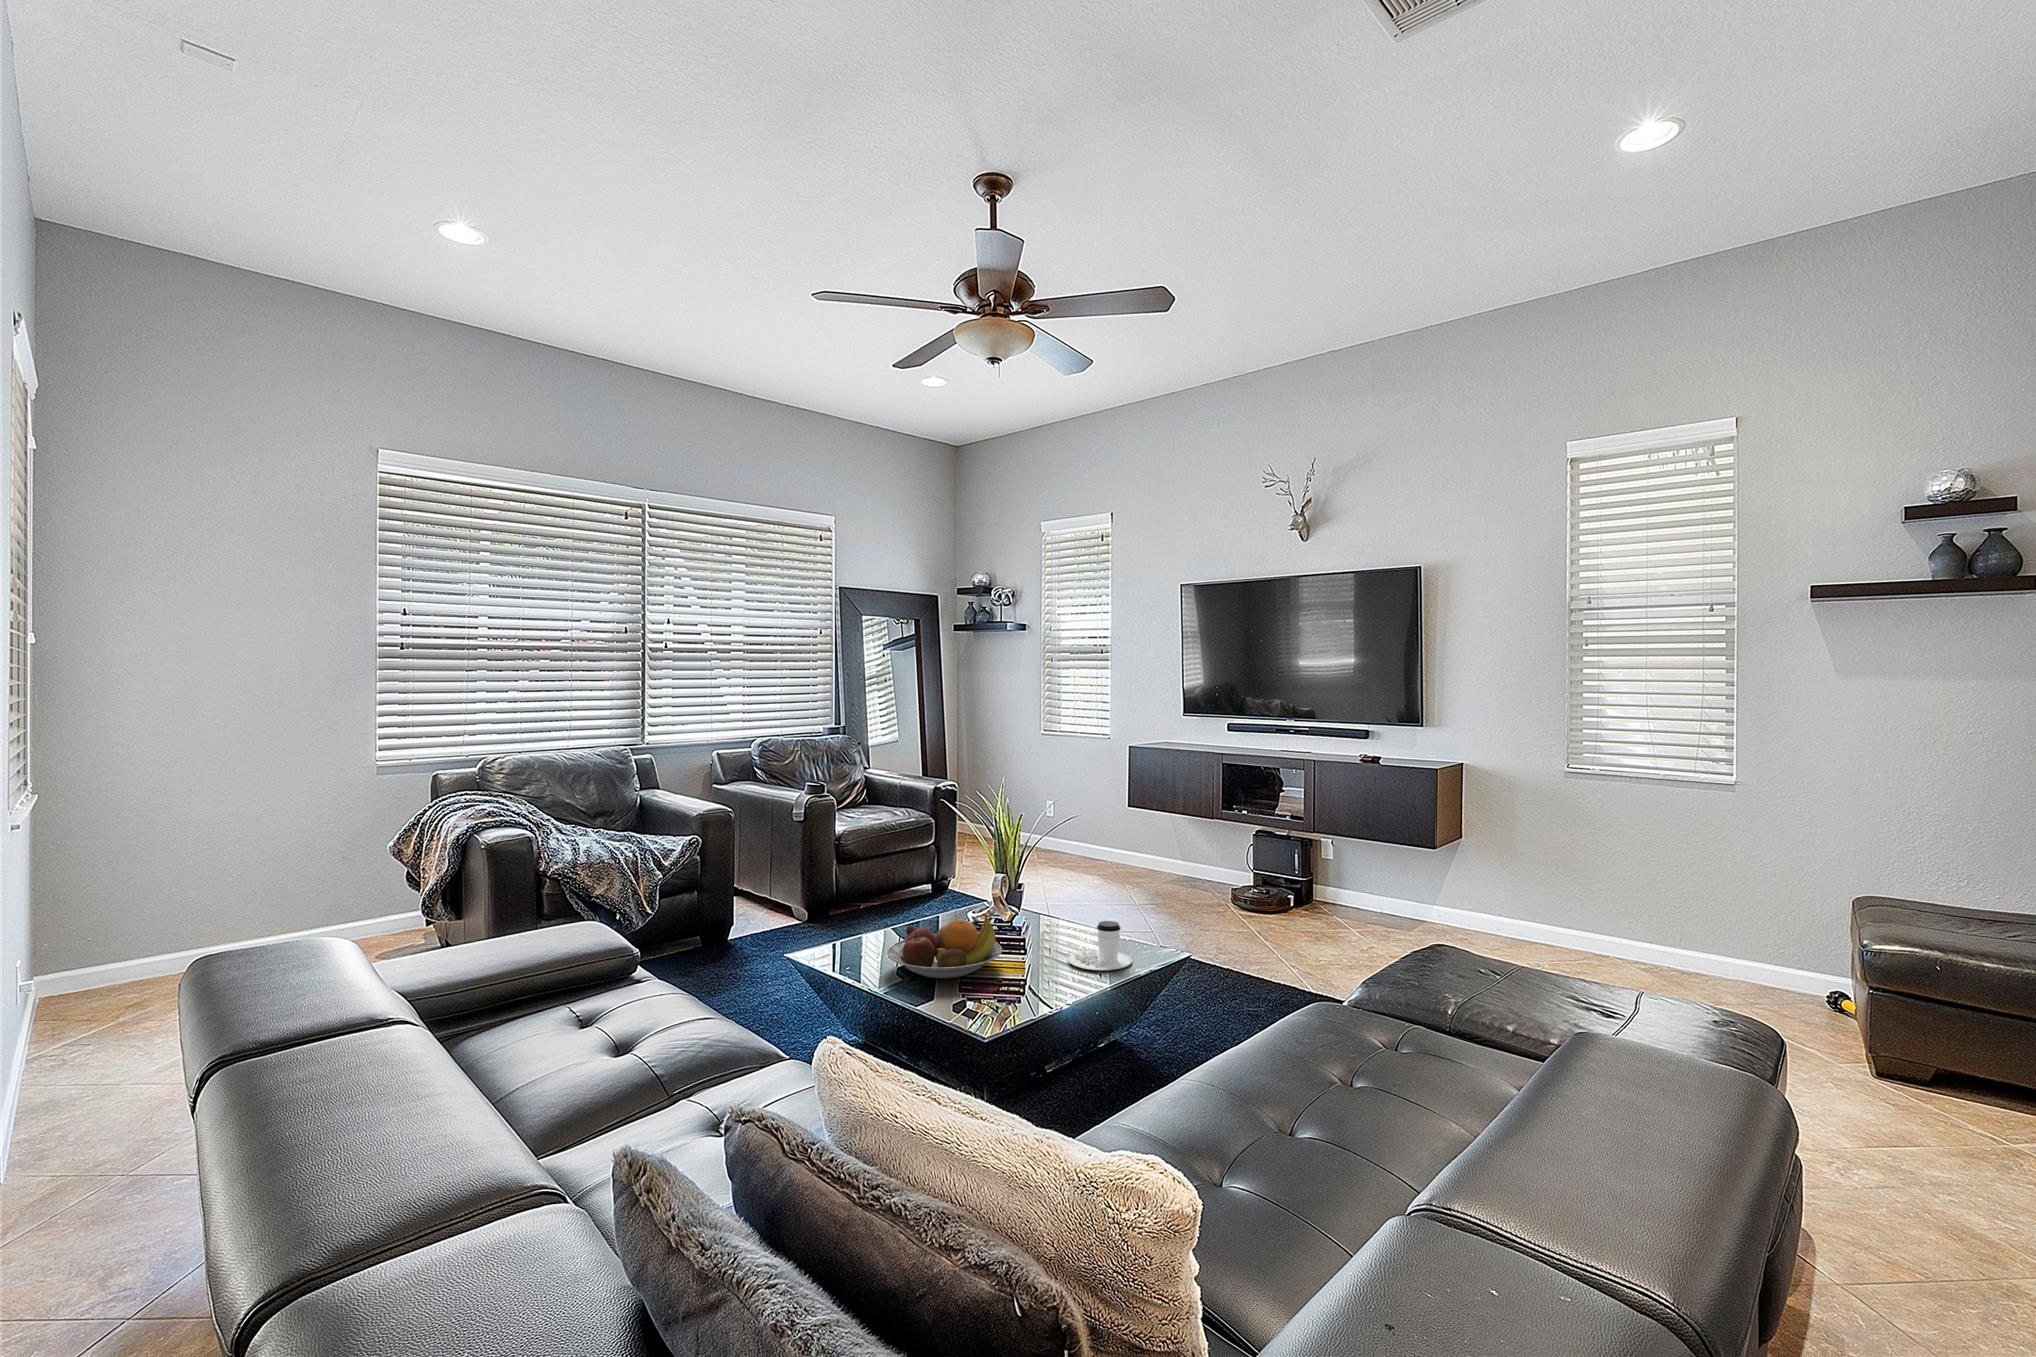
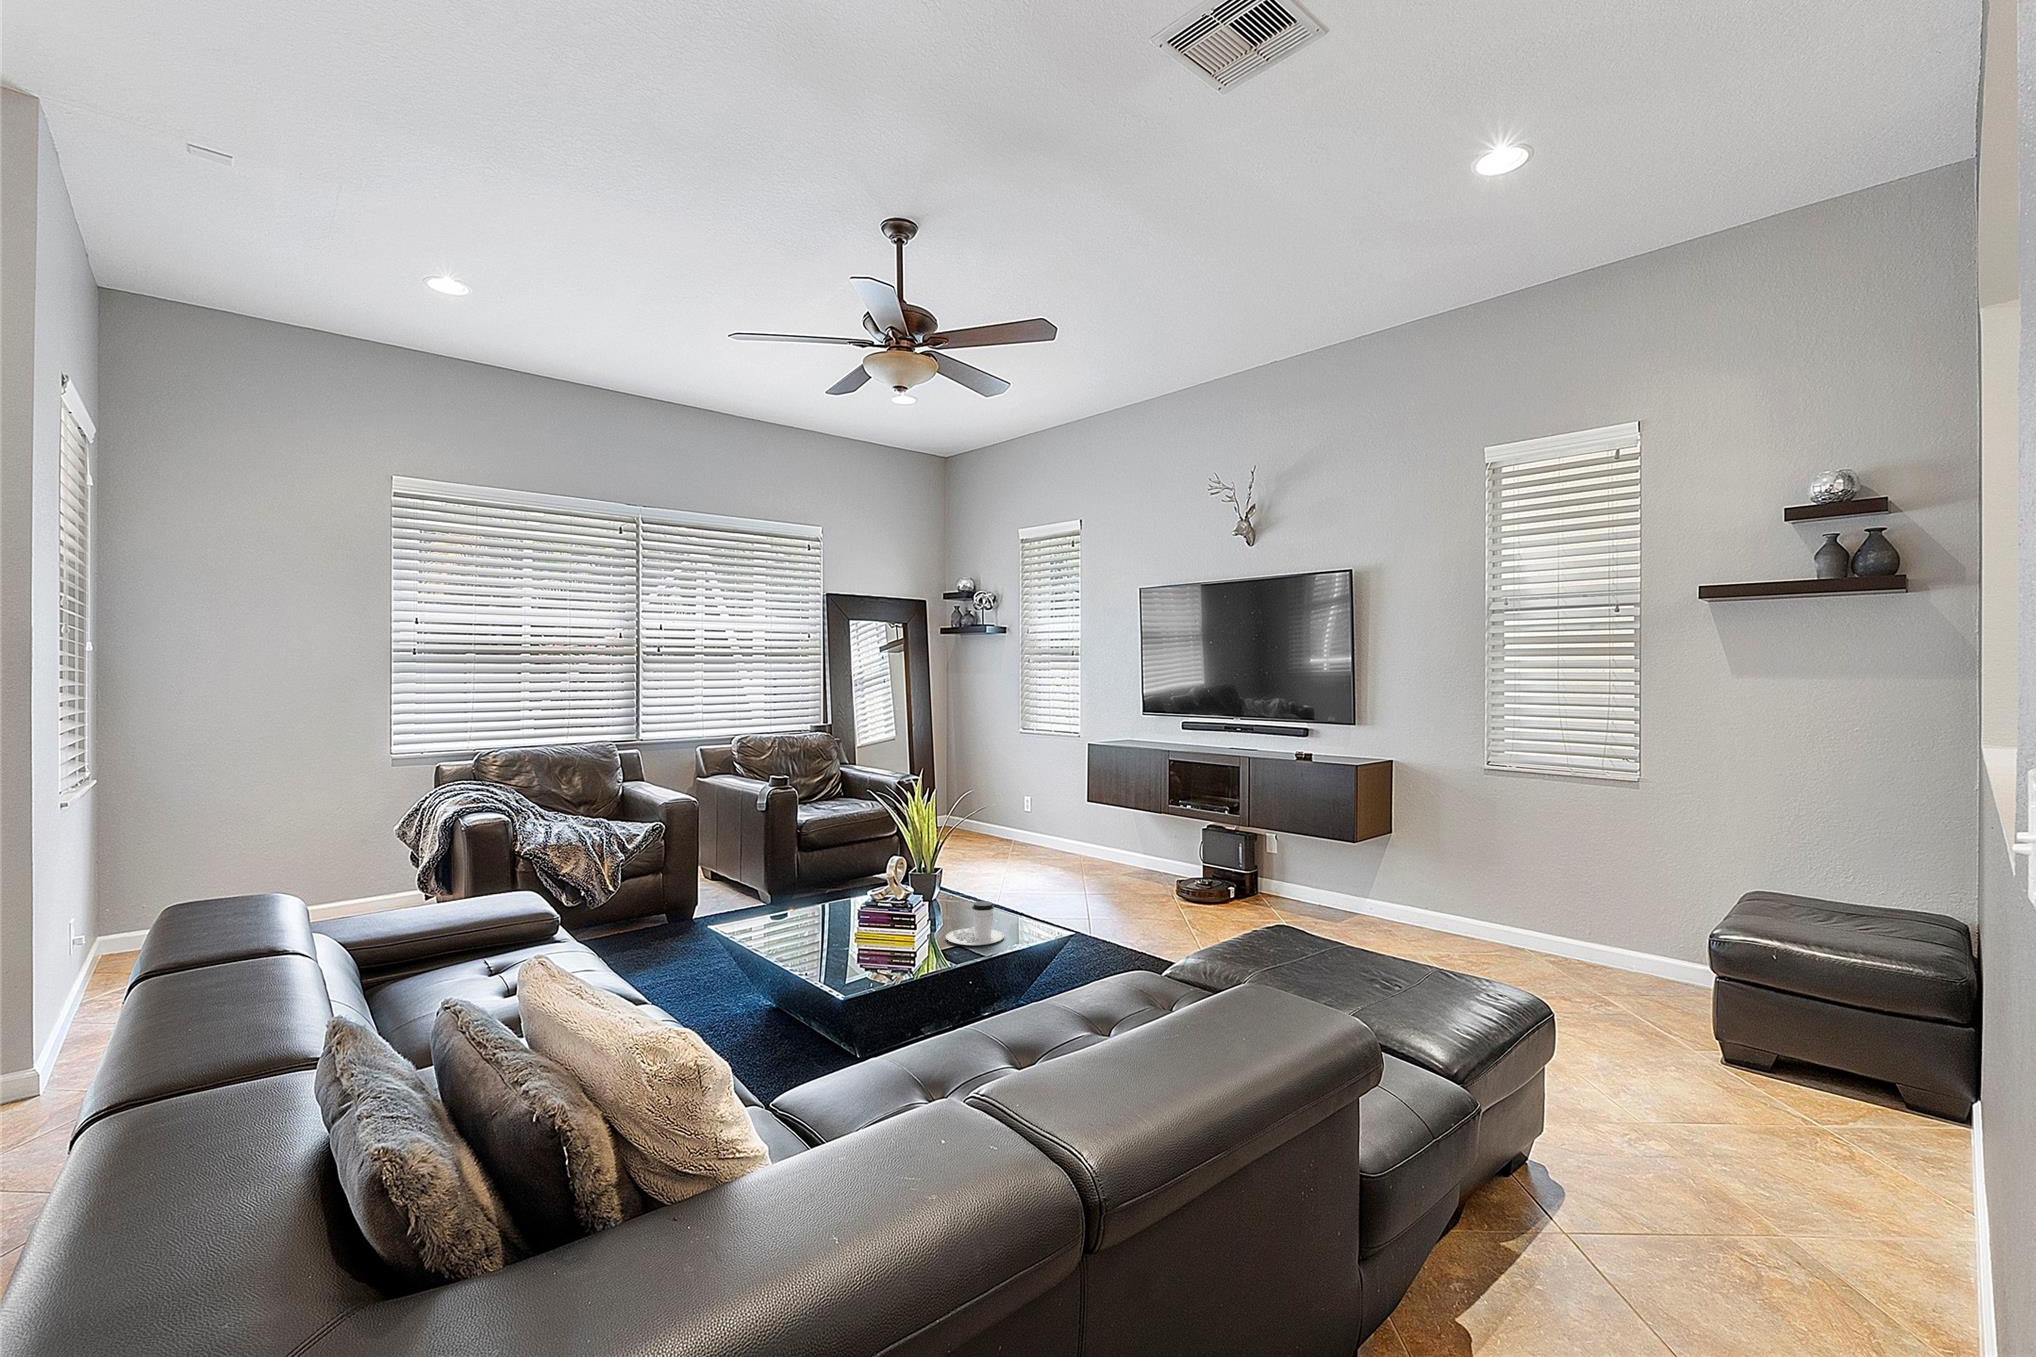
fruit bowl: present [887,918,1002,979] -> none [780,896,885,949]

